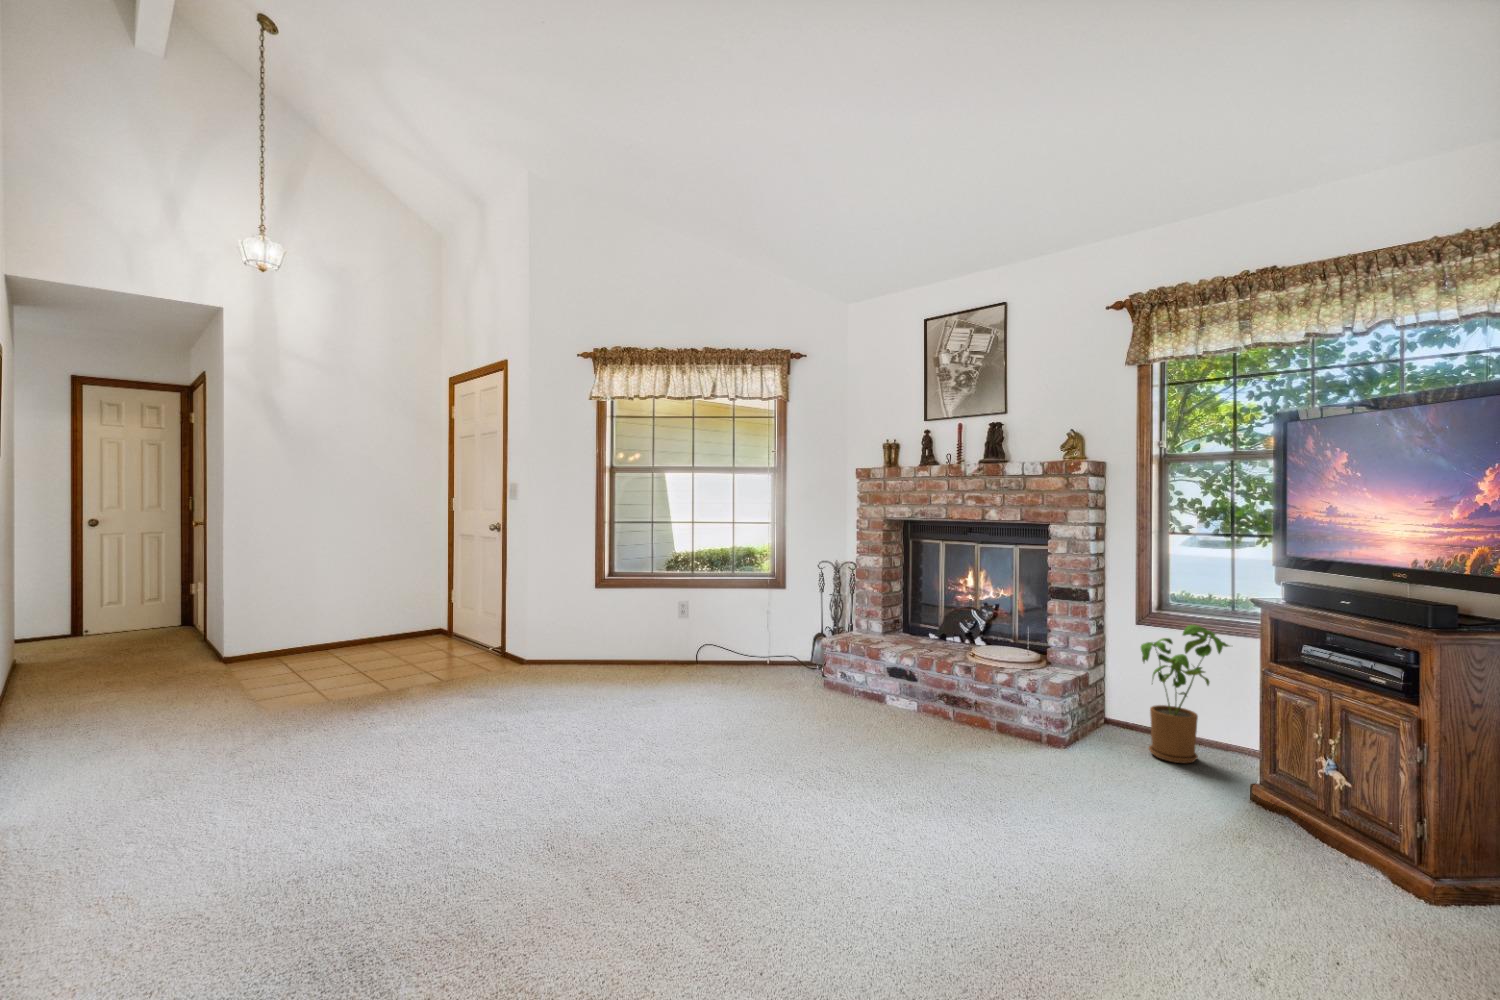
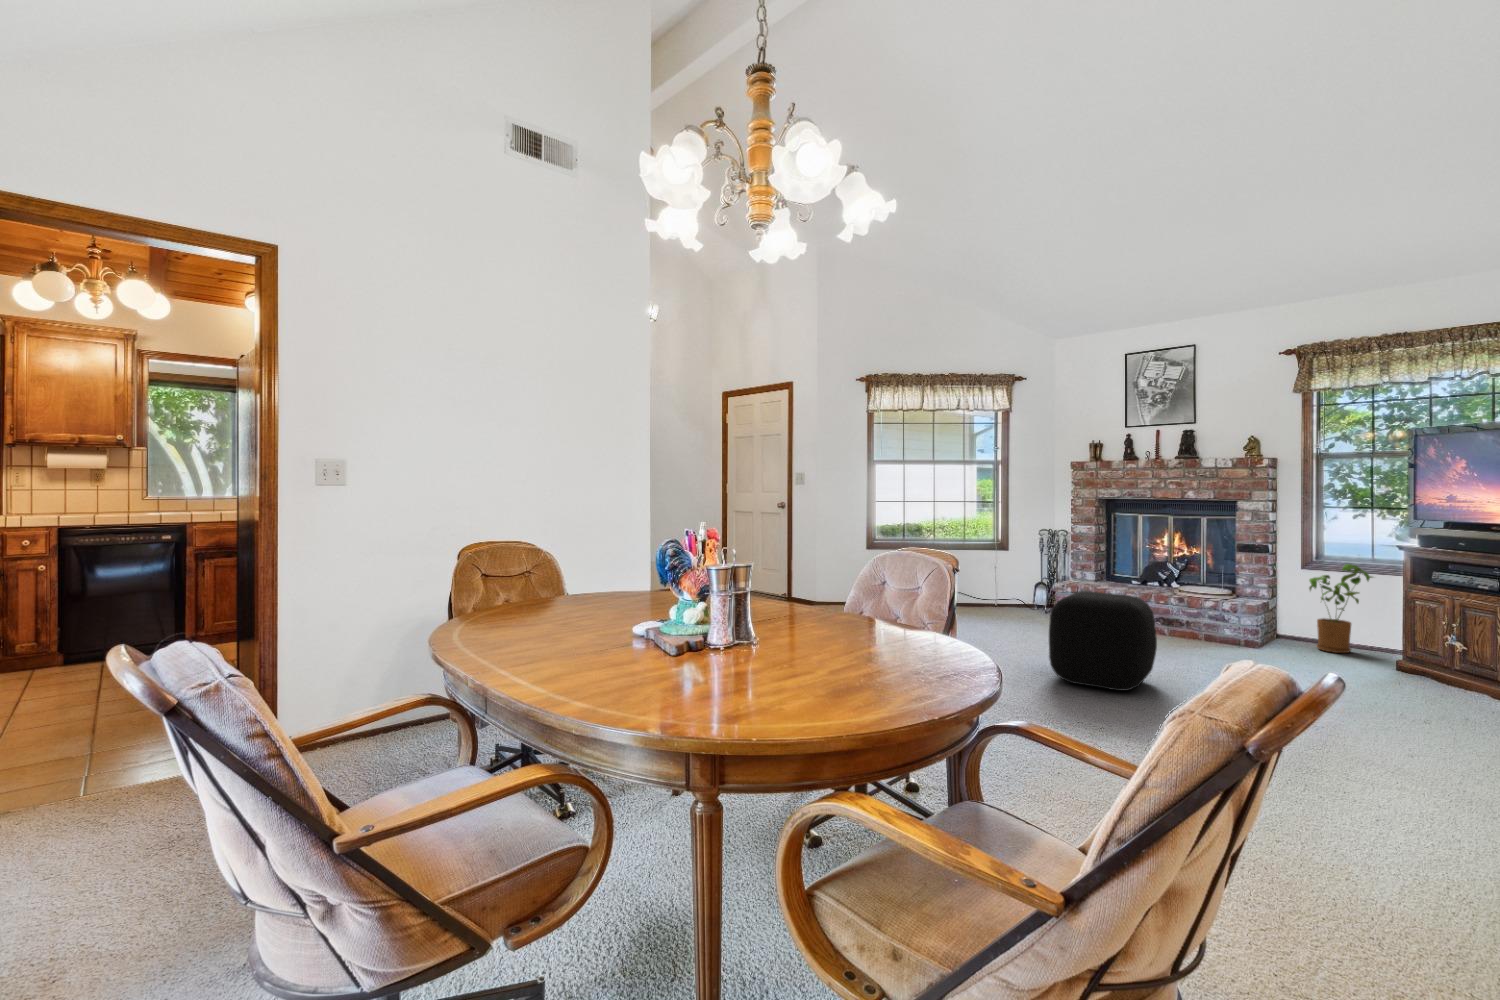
ottoman: none [640,677,822,876] -> present [1049,591,1157,691]

